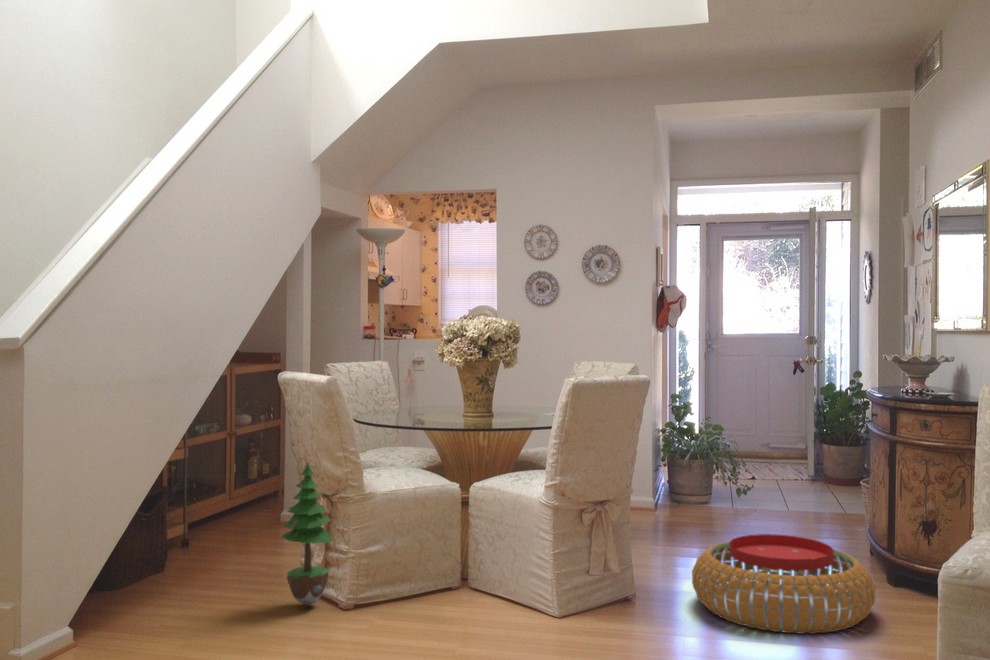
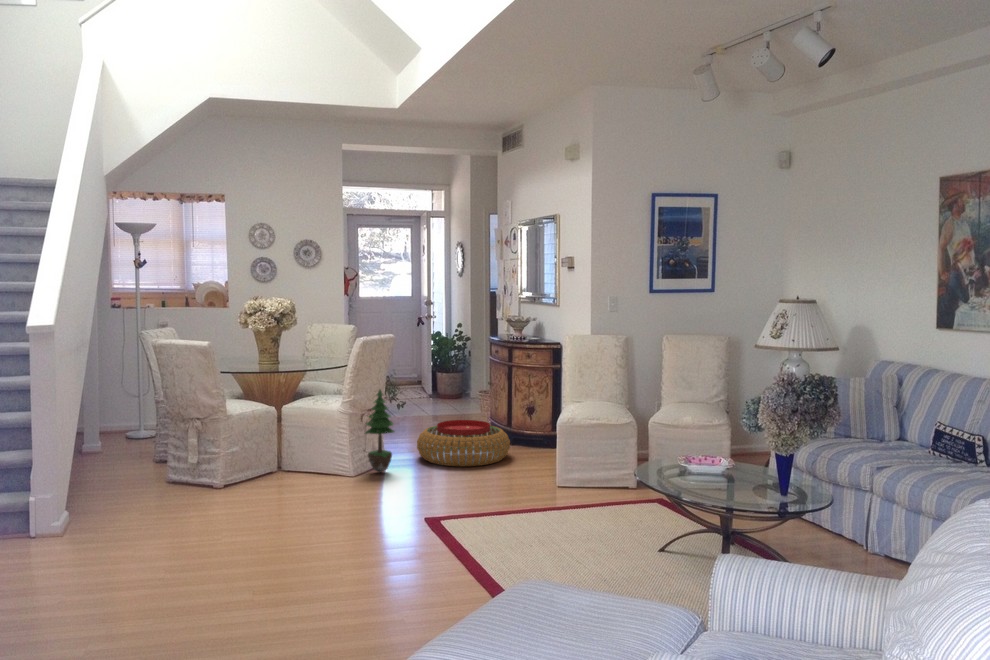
potted tree: present [282,463,333,606] -> present [365,390,394,473]

